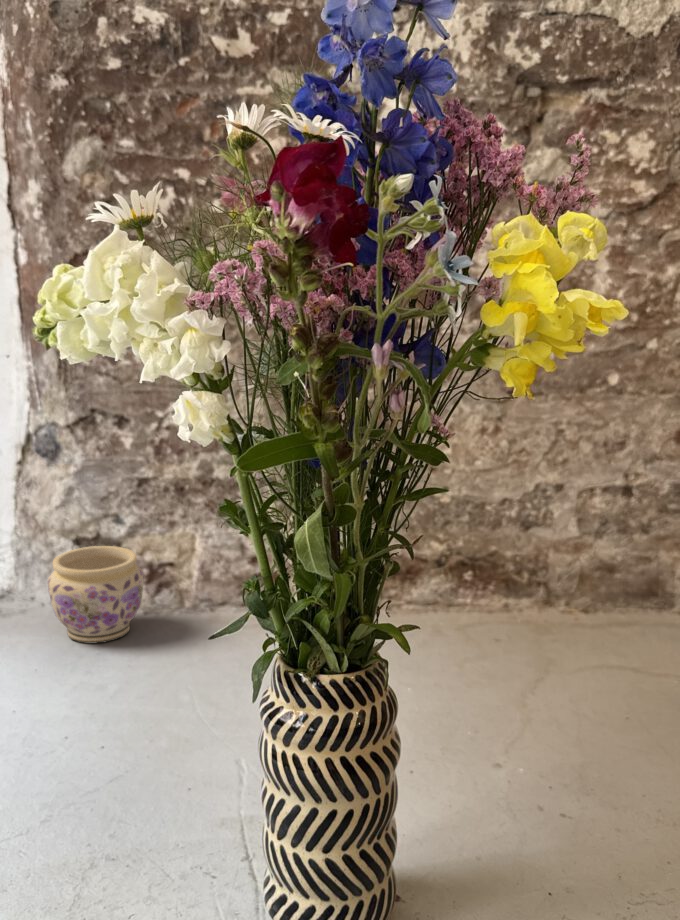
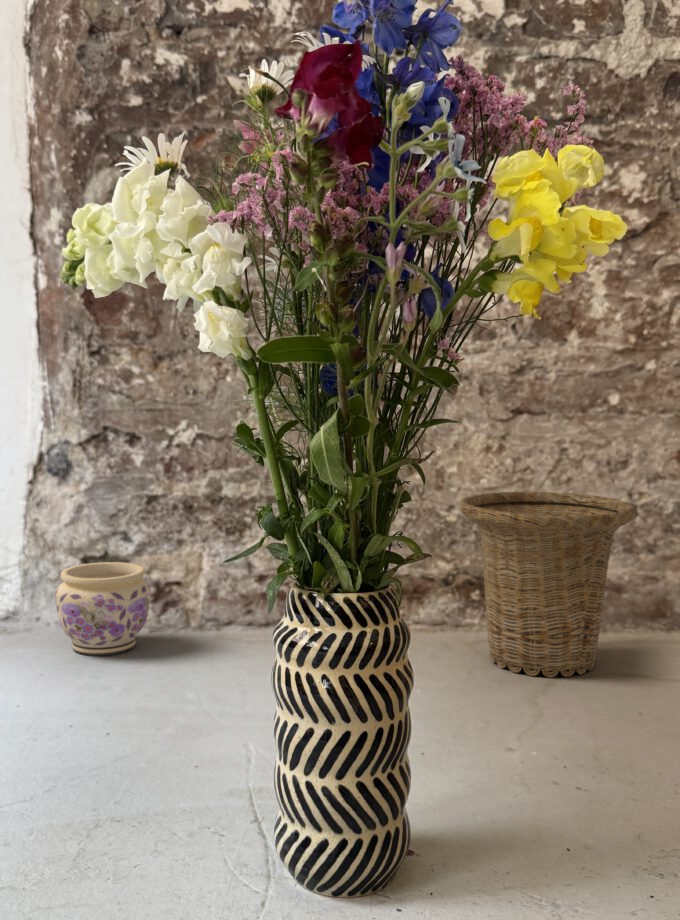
basket: none [453,476,631,670] -> present [460,492,636,677]

